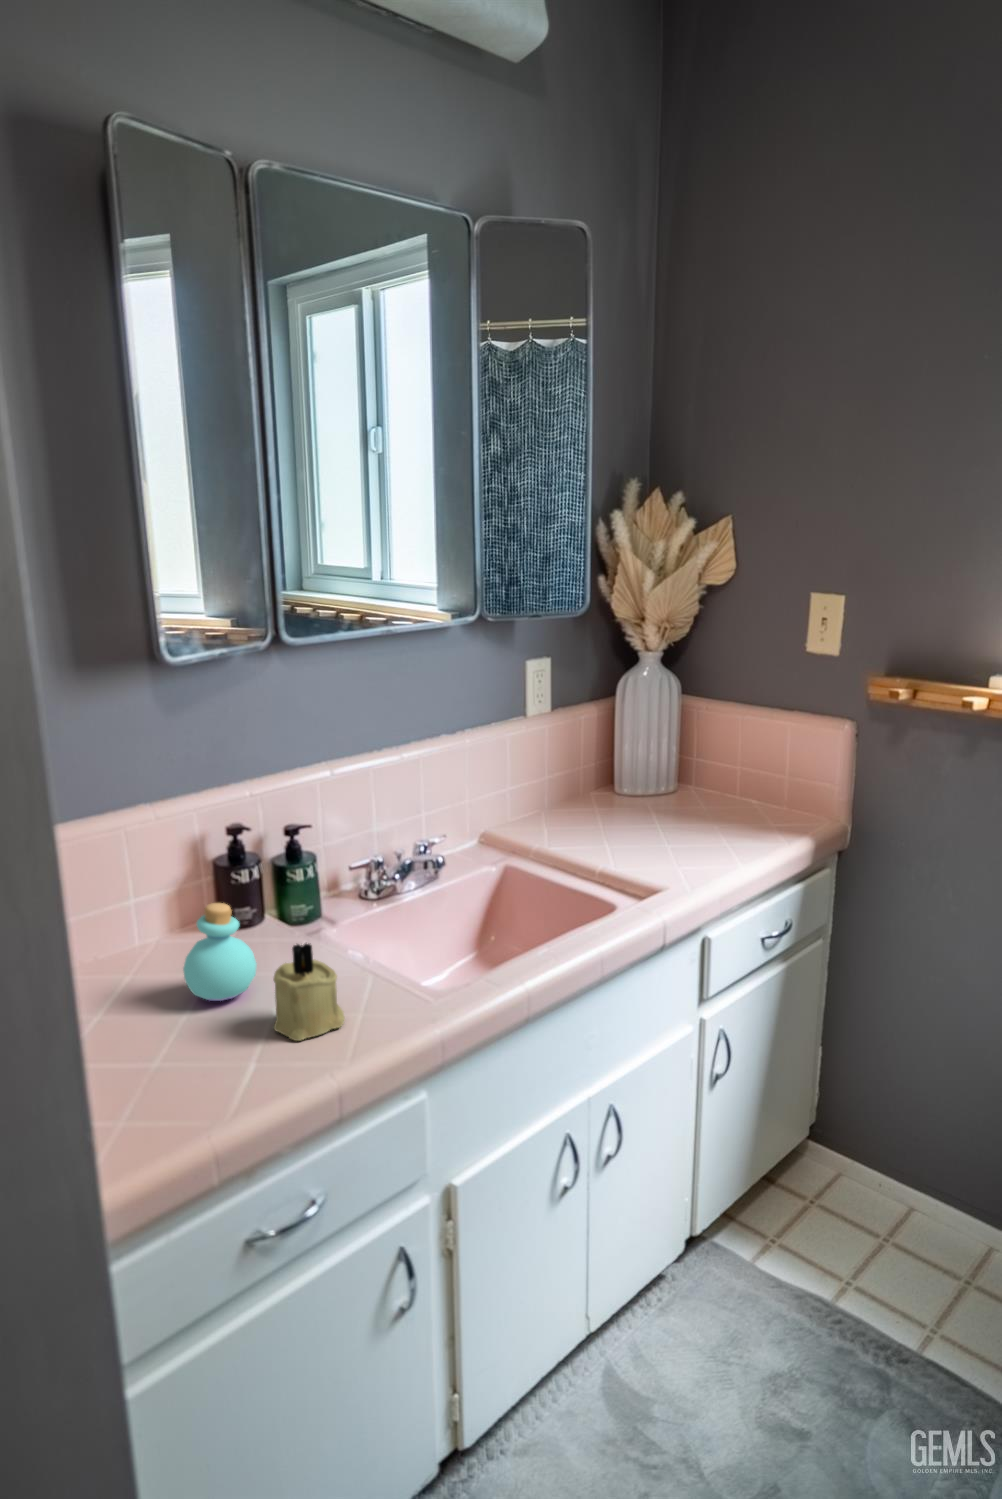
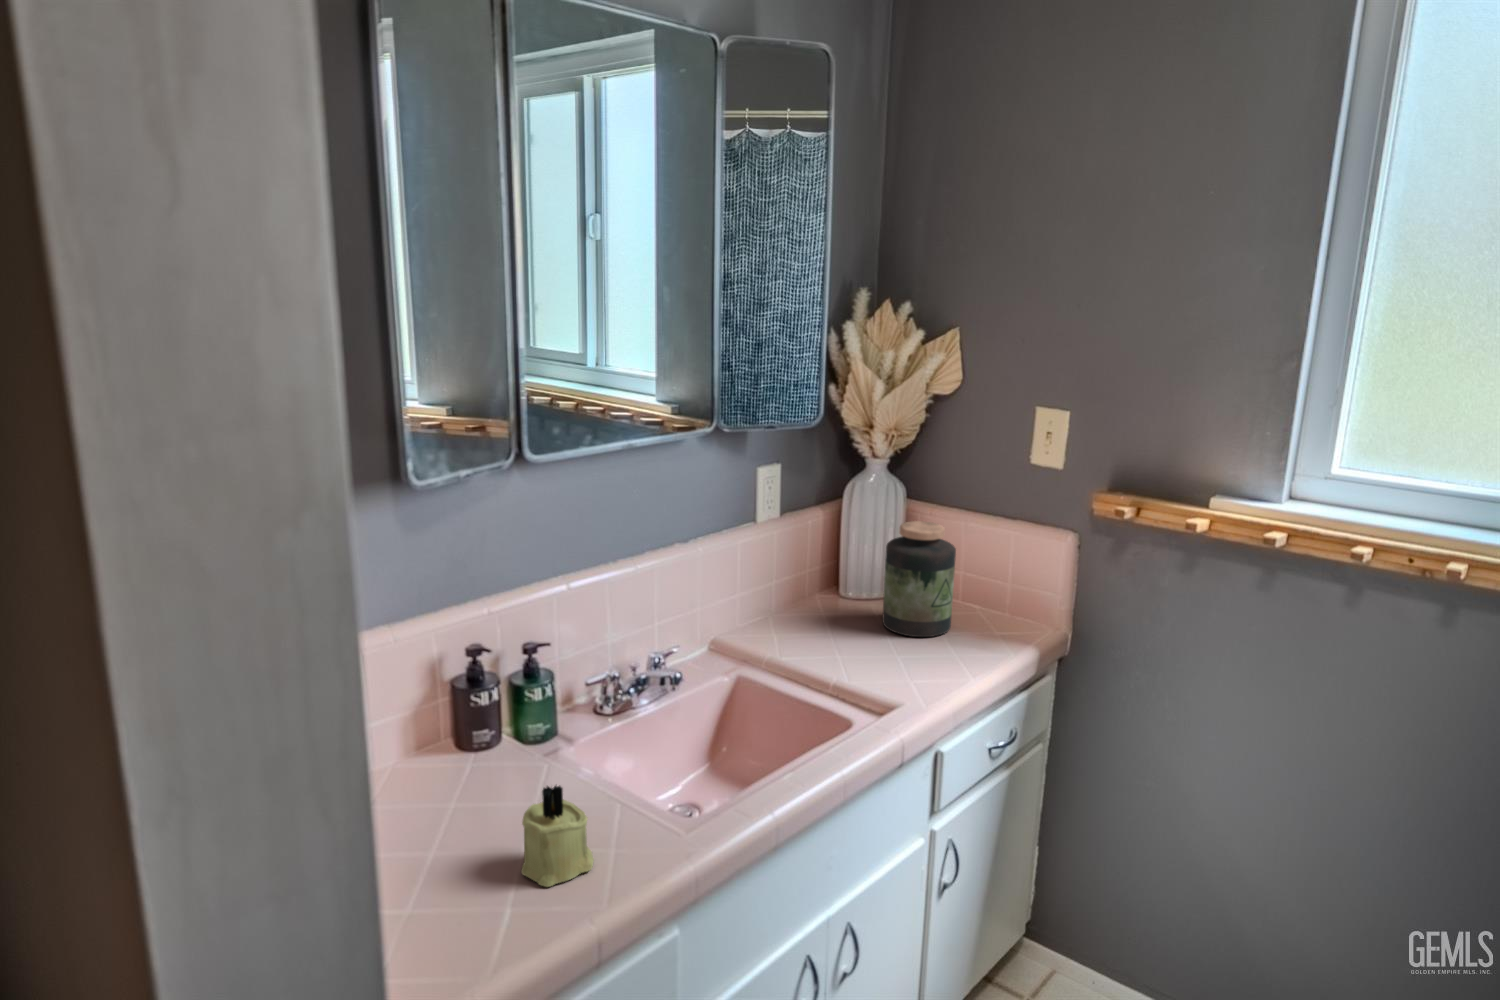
jar: none [655,712,728,828] -> present [882,521,956,637]
perfume bottle: present [183,903,257,1001] -> none [425,737,501,839]

